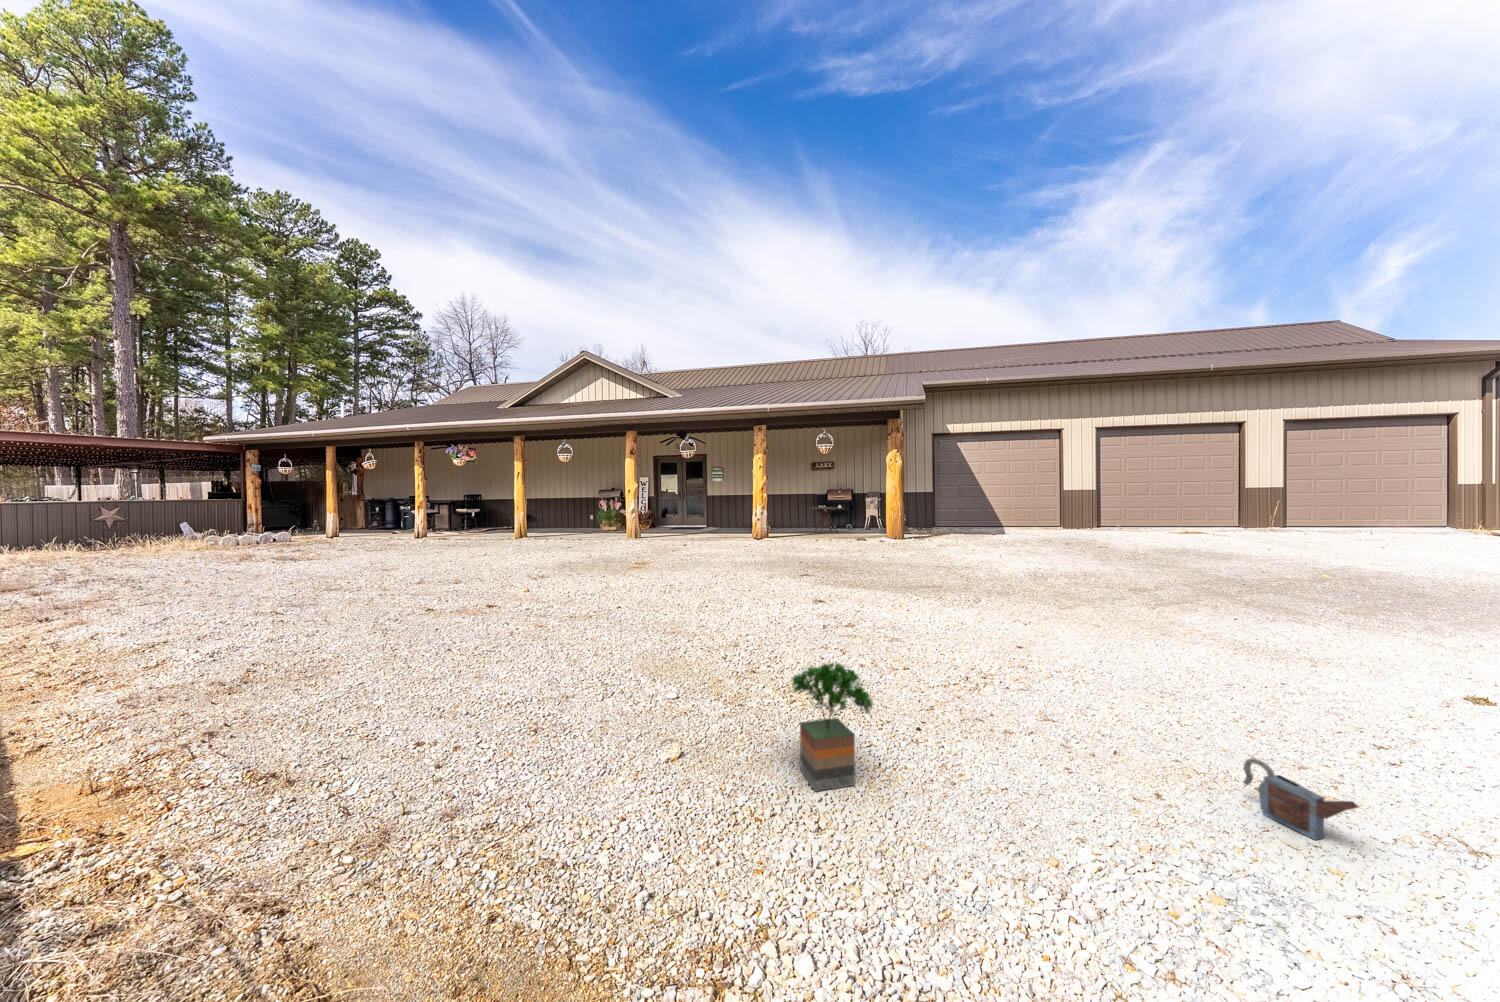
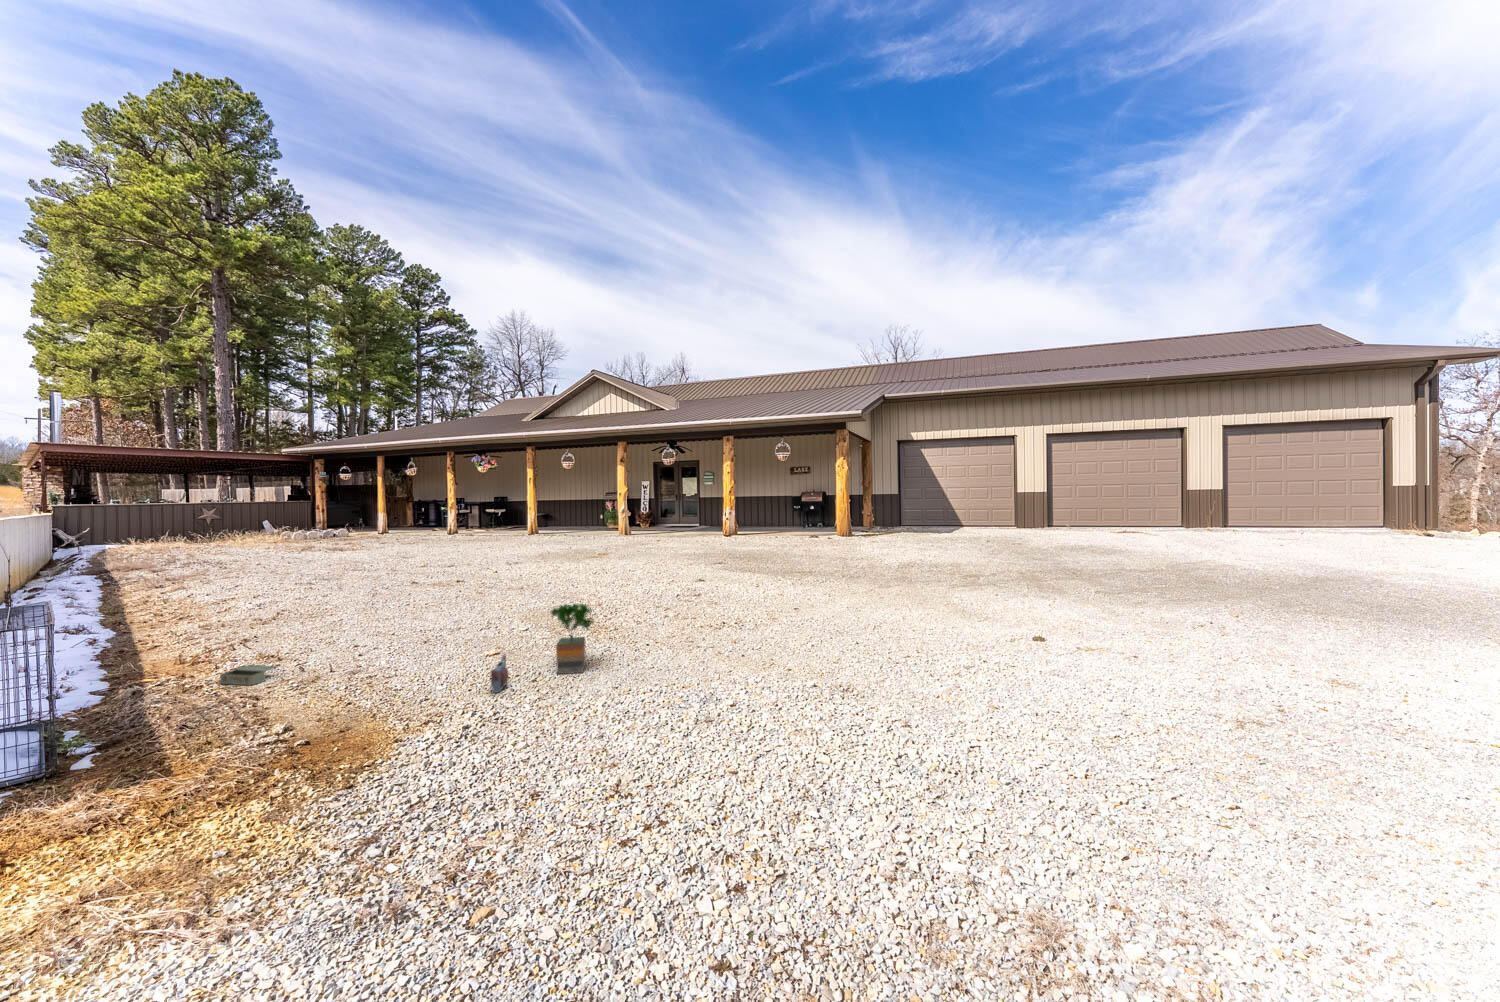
round table: present [812,507,838,533] -> none [781,508,814,532]
watering can: present [1243,758,1358,840] -> present [491,655,508,693]
toolbox: none [177,801,293,854] -> present [220,665,276,685]

